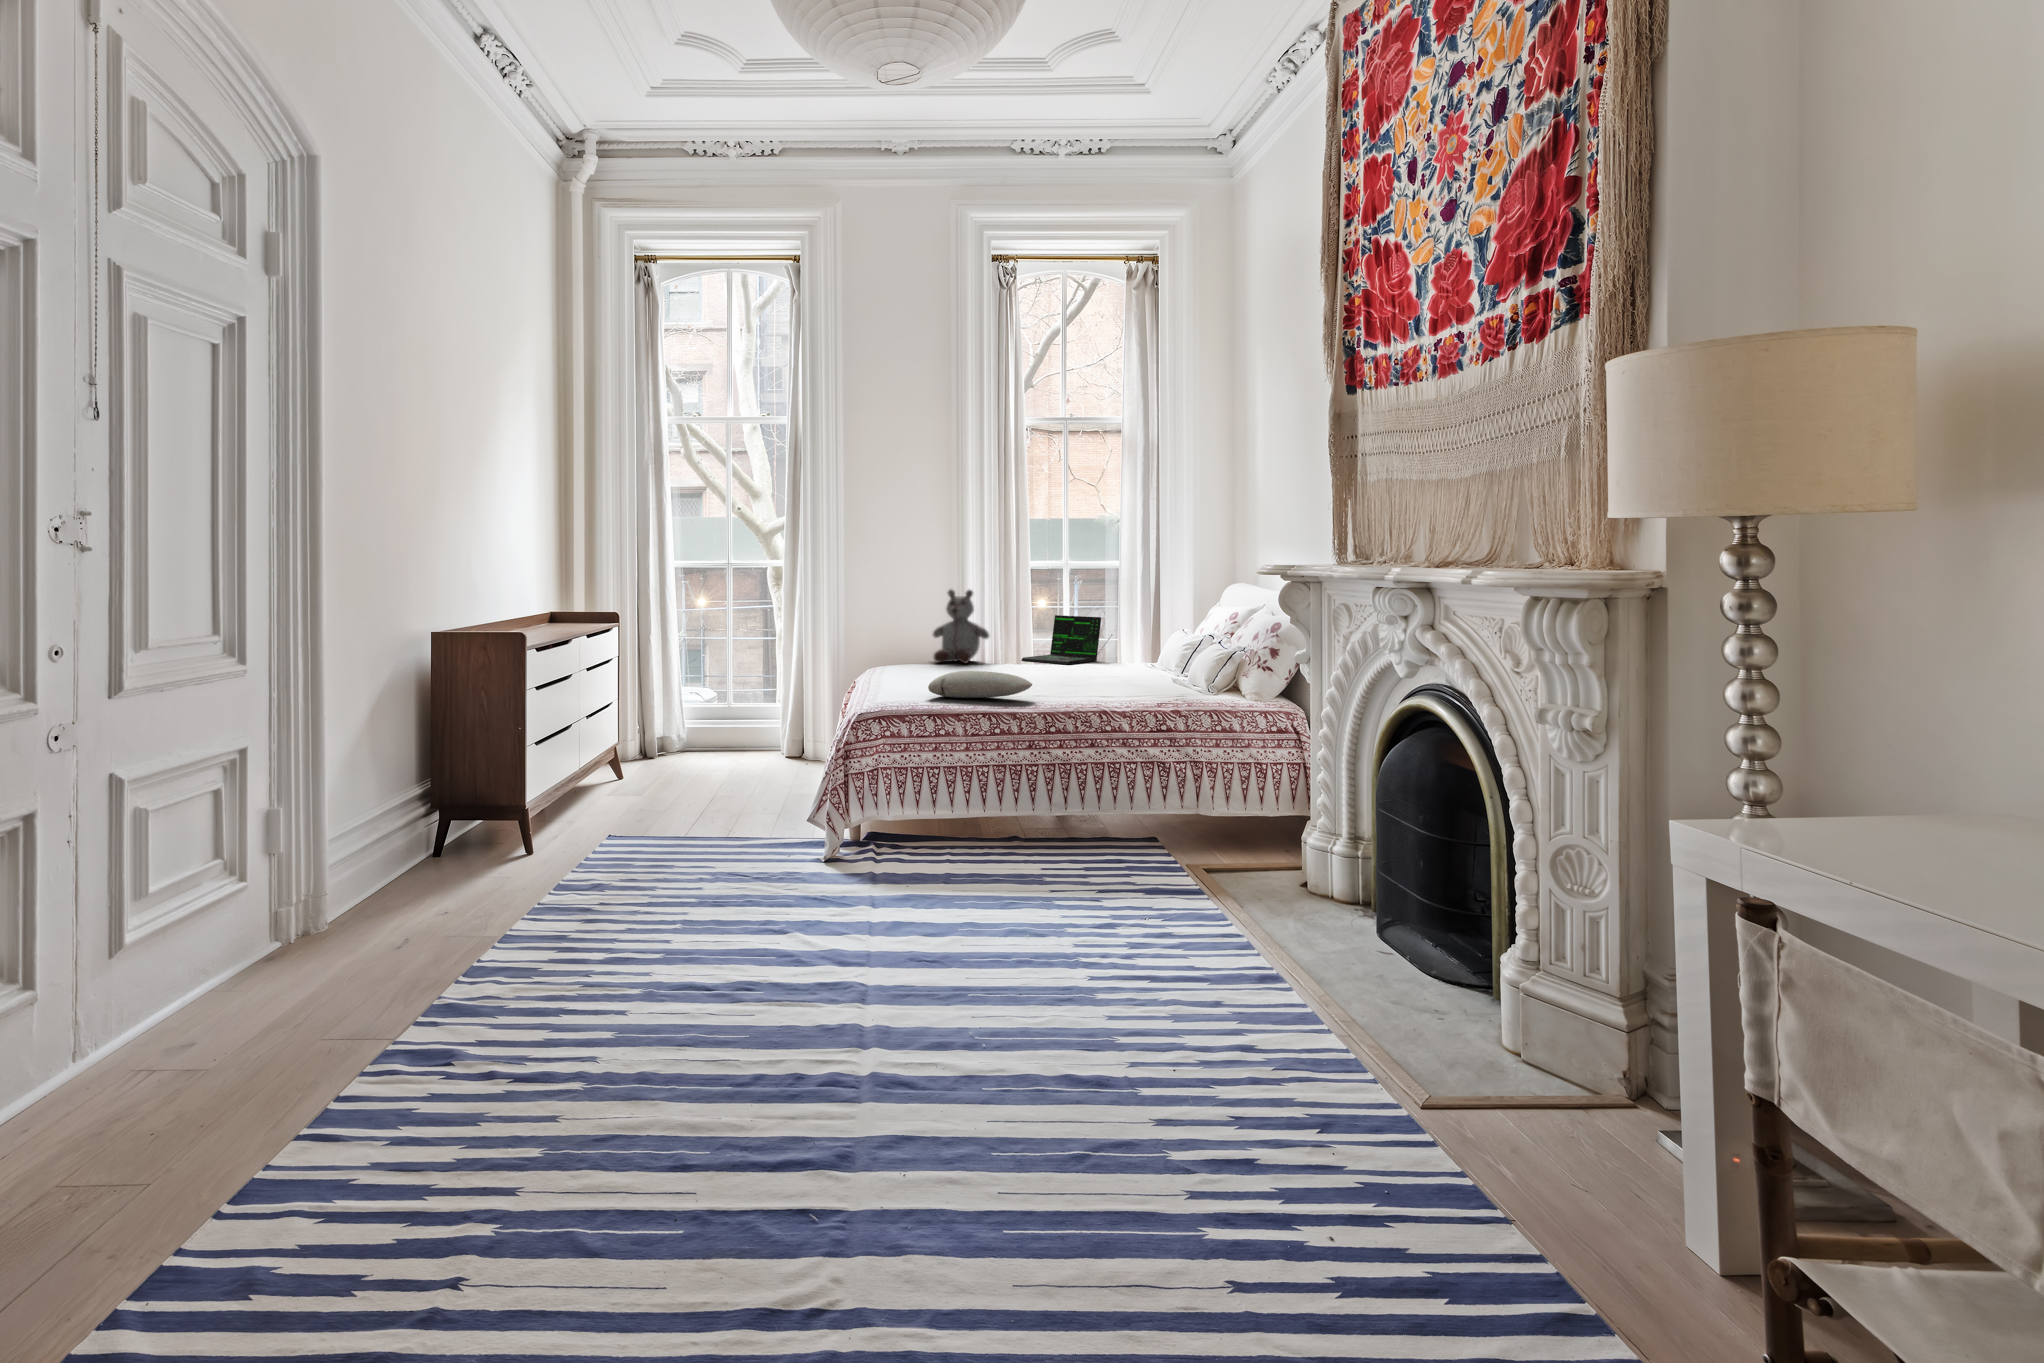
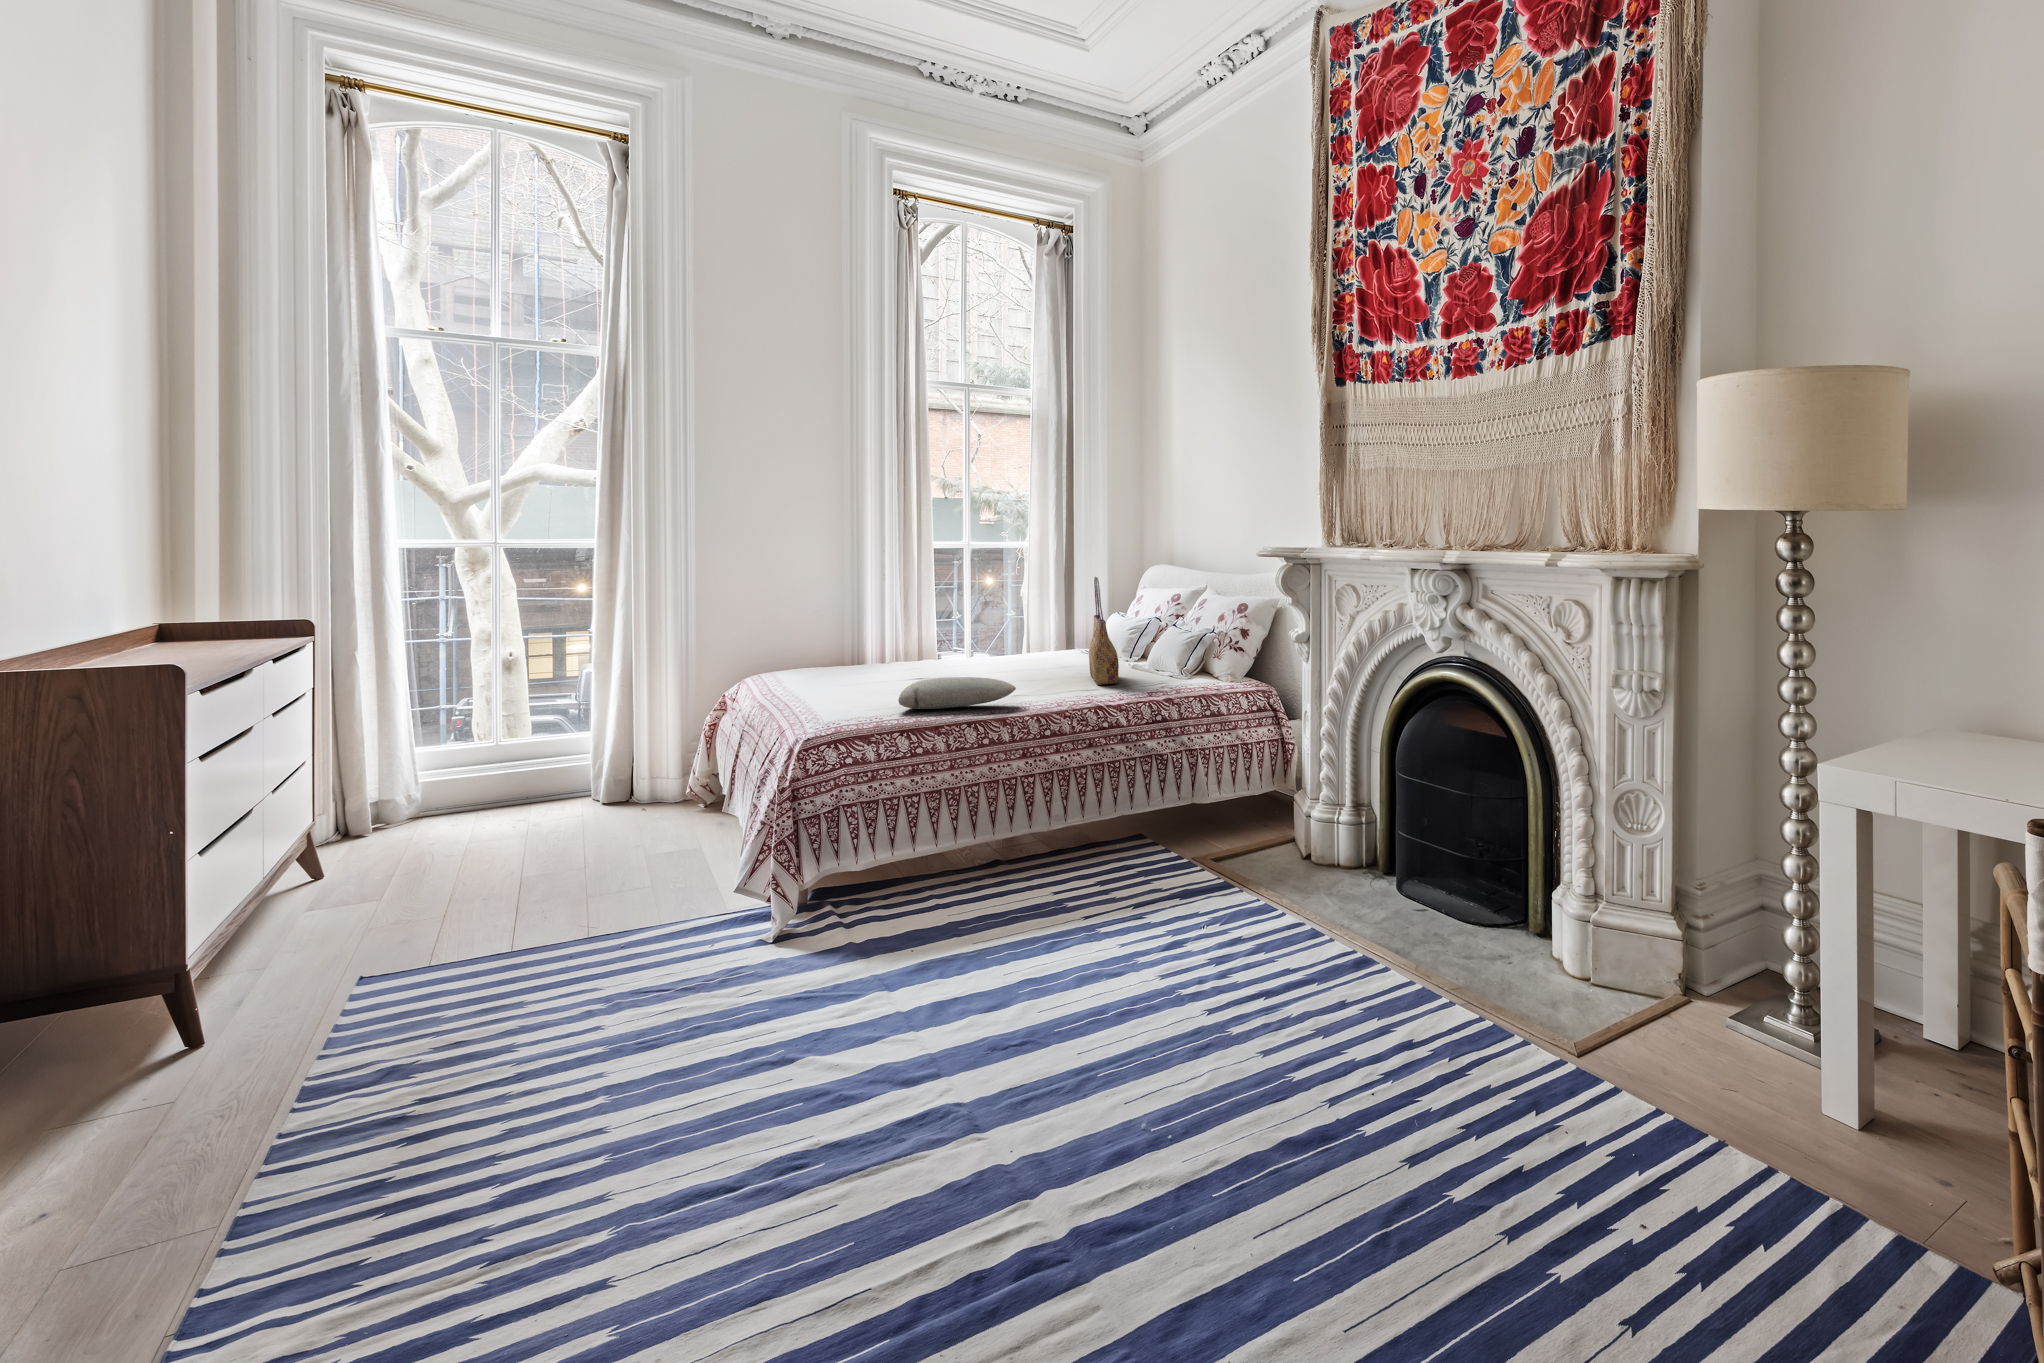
tote bag: none [1127,587,1157,690] -> present [1089,577,1119,685]
stuffed bear: present [933,590,989,663] -> none [827,584,897,671]
laptop: present [1022,615,1112,664] -> none [931,609,1030,662]

